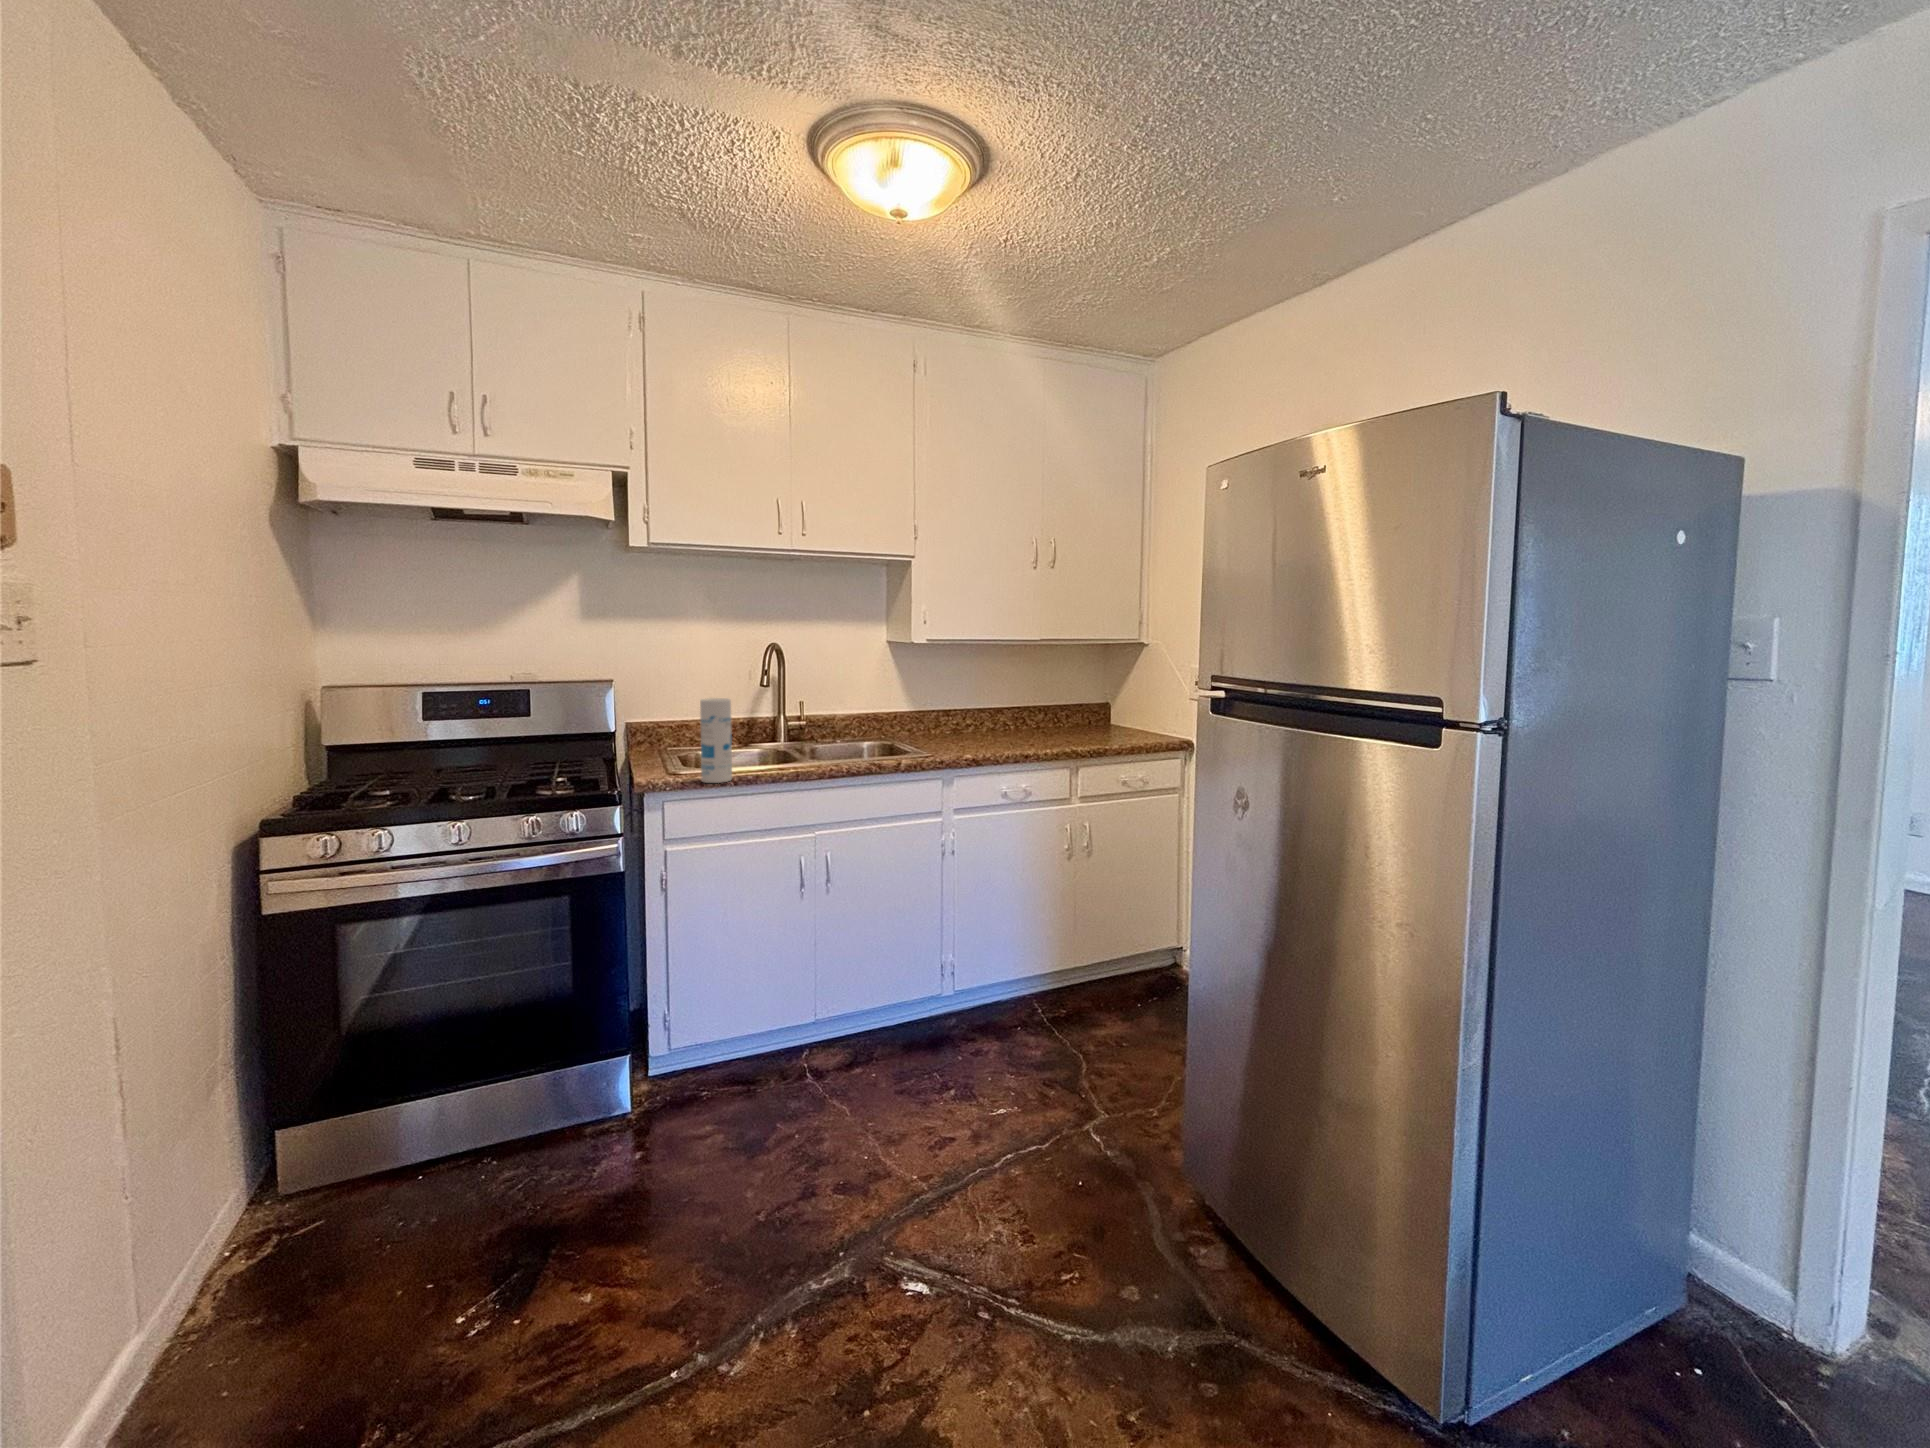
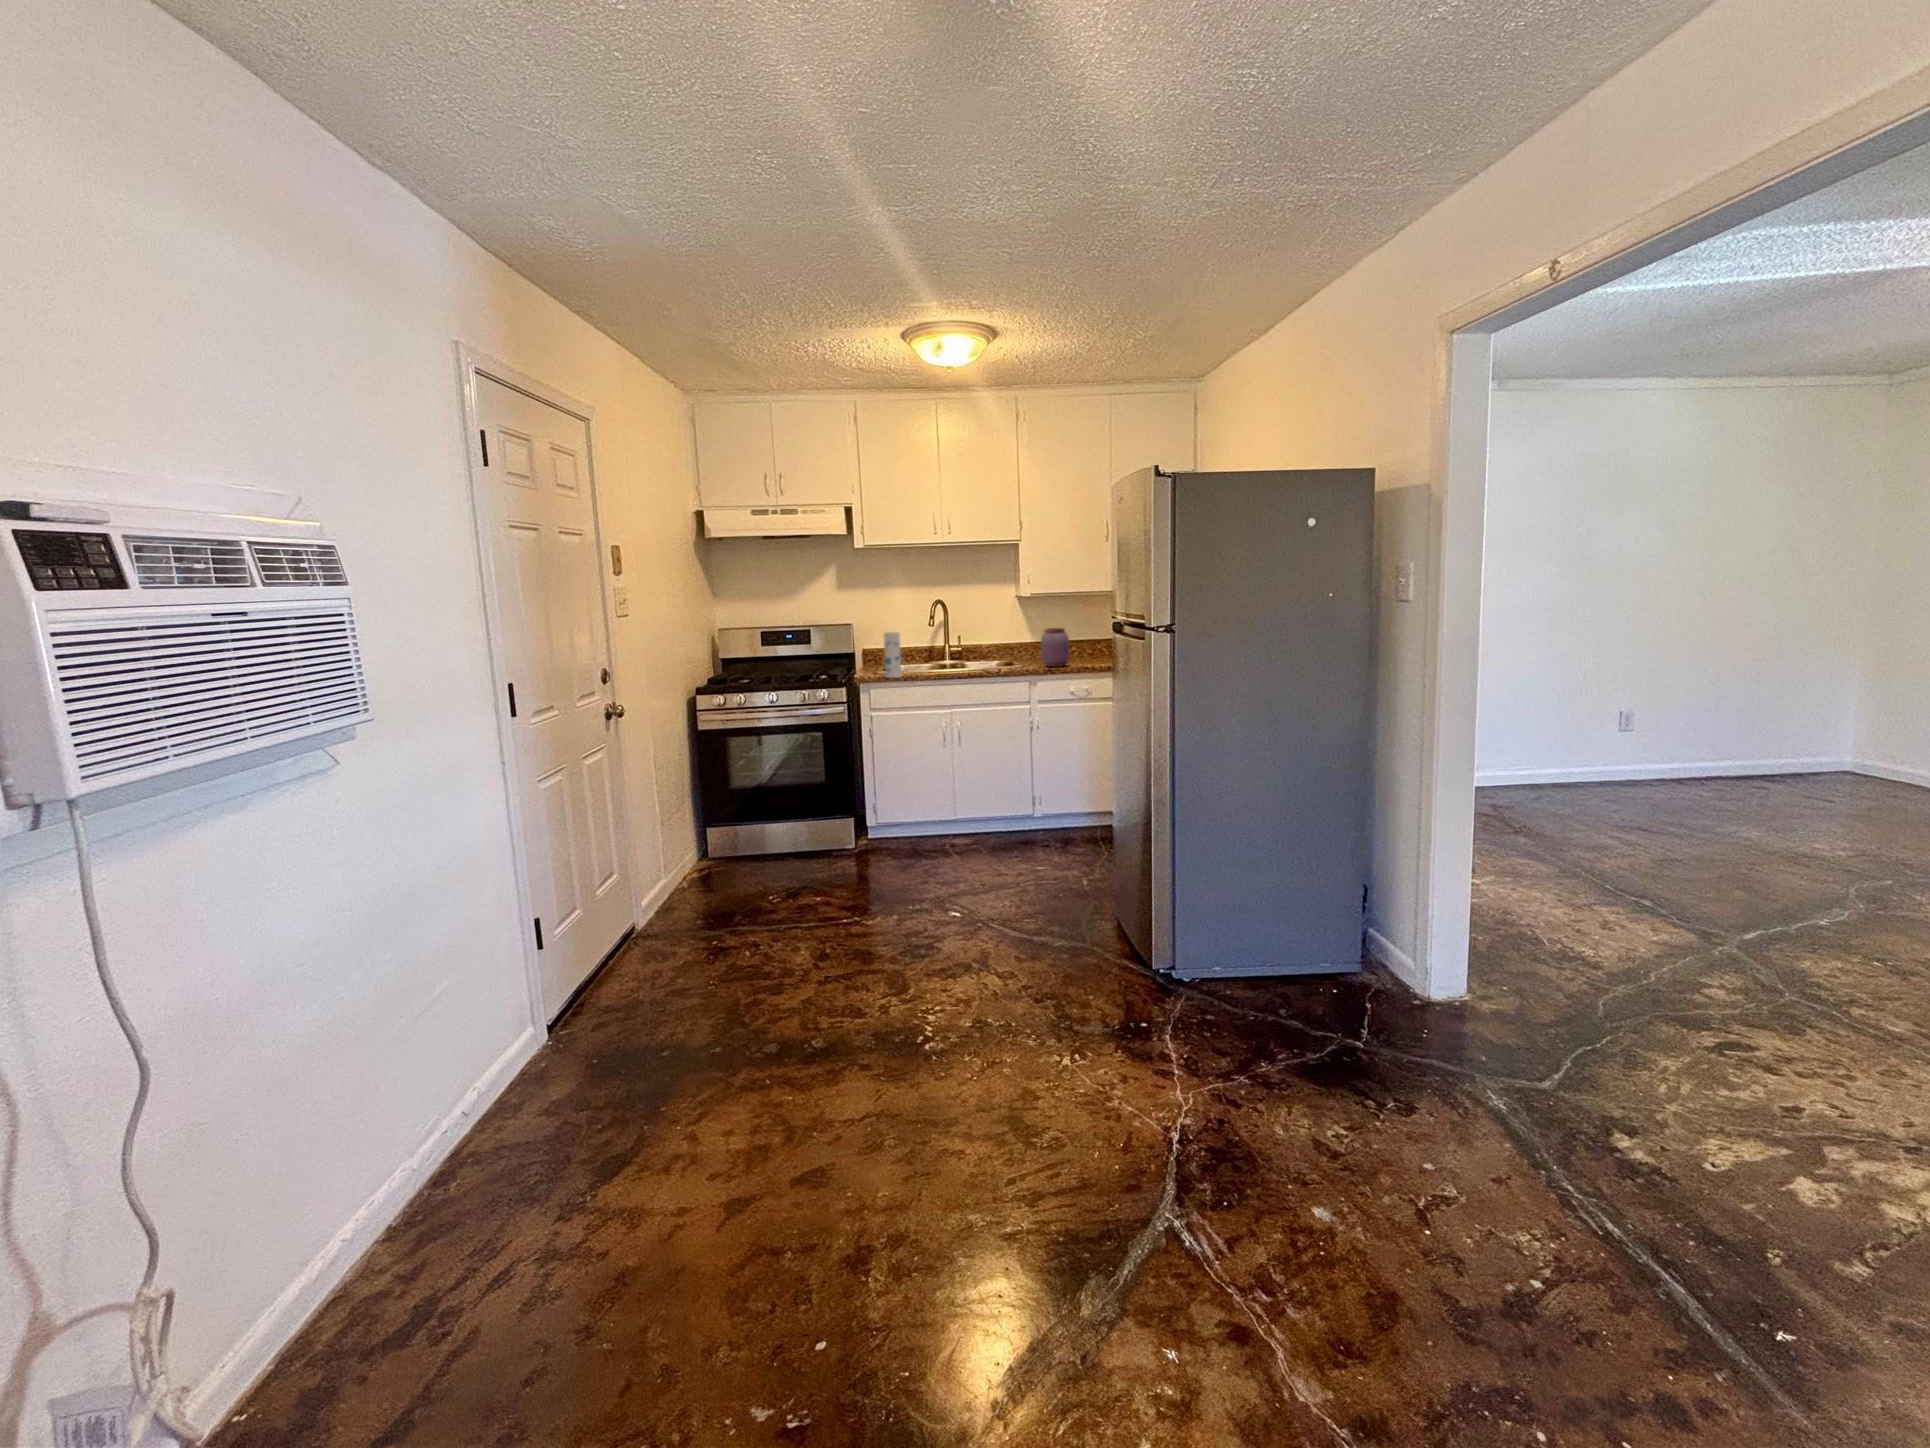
jar: none [954,693,997,755] -> present [1041,628,1069,667]

